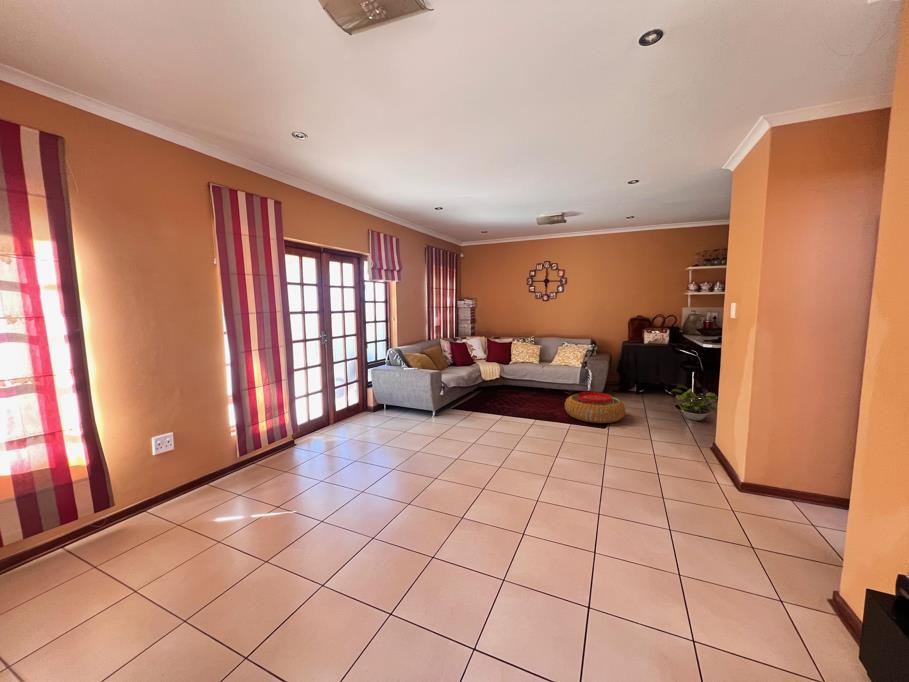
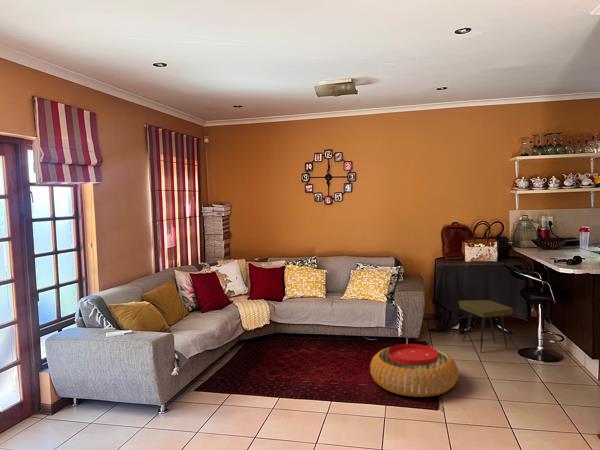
side table: none [635,370,674,405] -> present [458,300,513,352]
potted plant: present [671,385,718,421] -> none [514,325,579,377]

